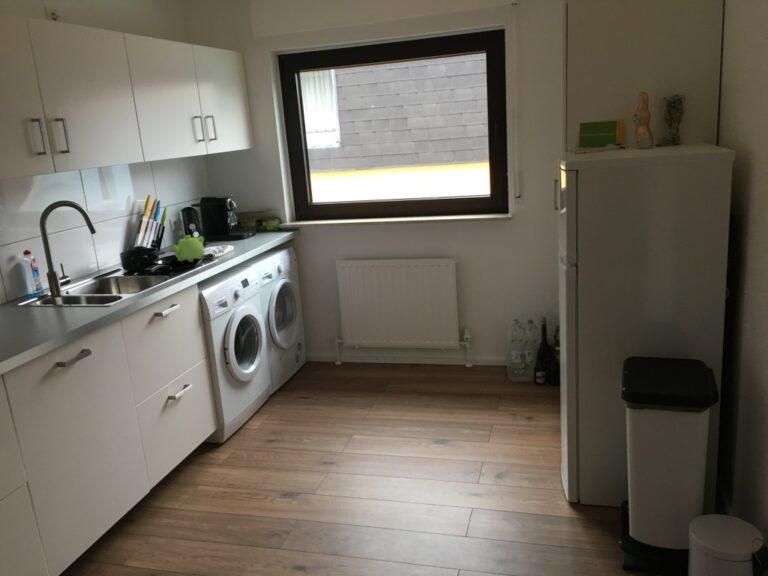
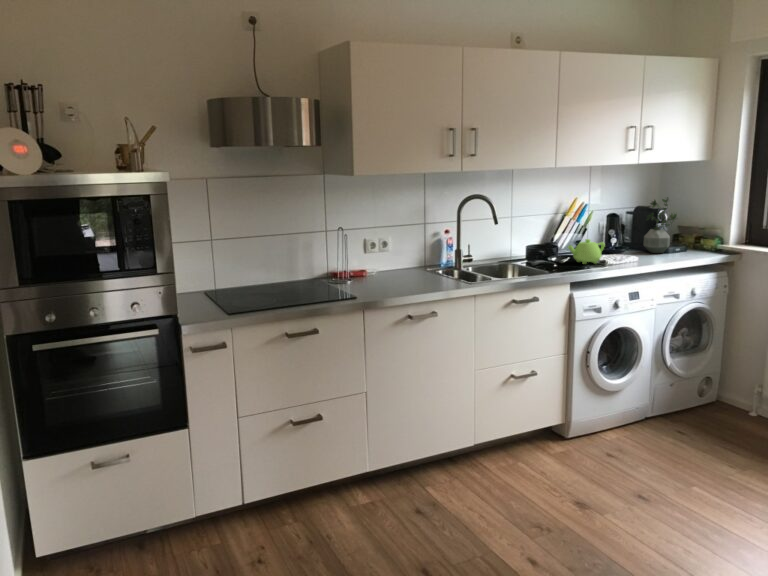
potted plant: none [223,184,250,240] -> present [644,197,677,253]

